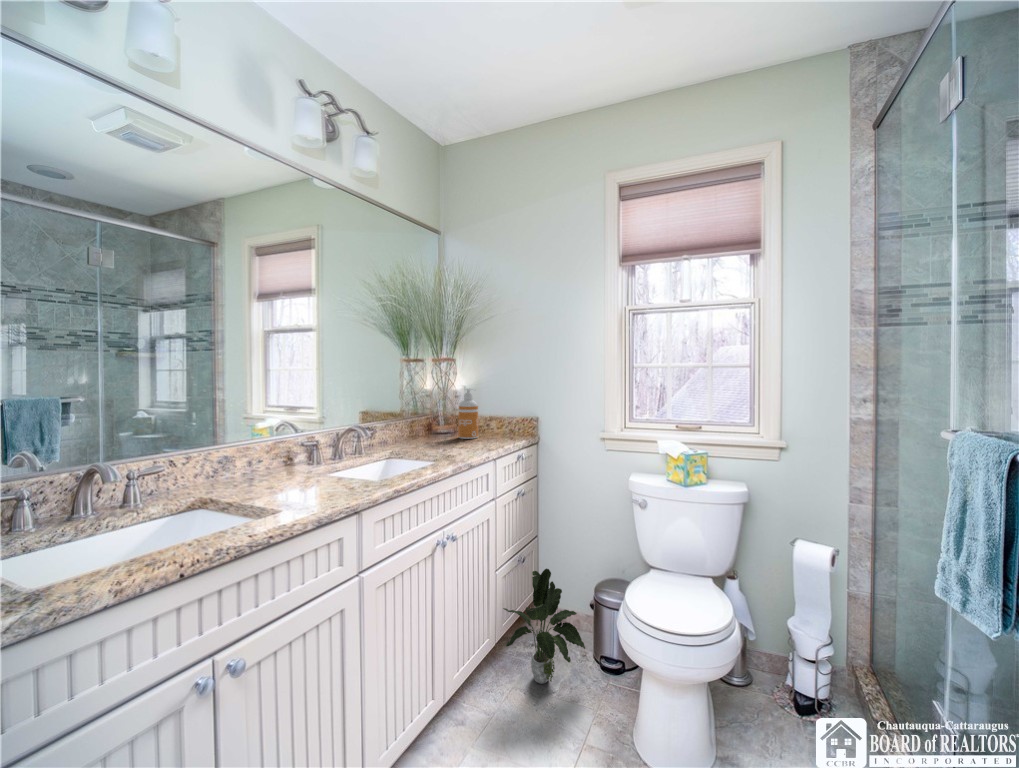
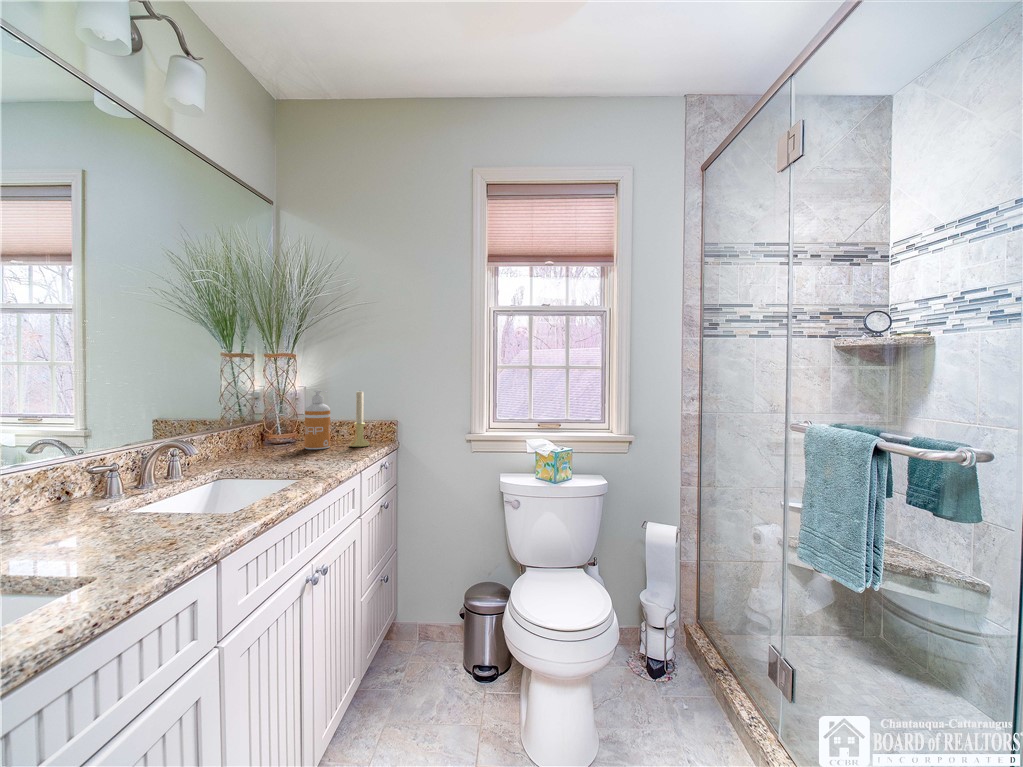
candle holder: none [493,388,510,439] -> present [349,391,370,447]
potted plant: present [503,569,585,684] -> none [373,585,462,712]

